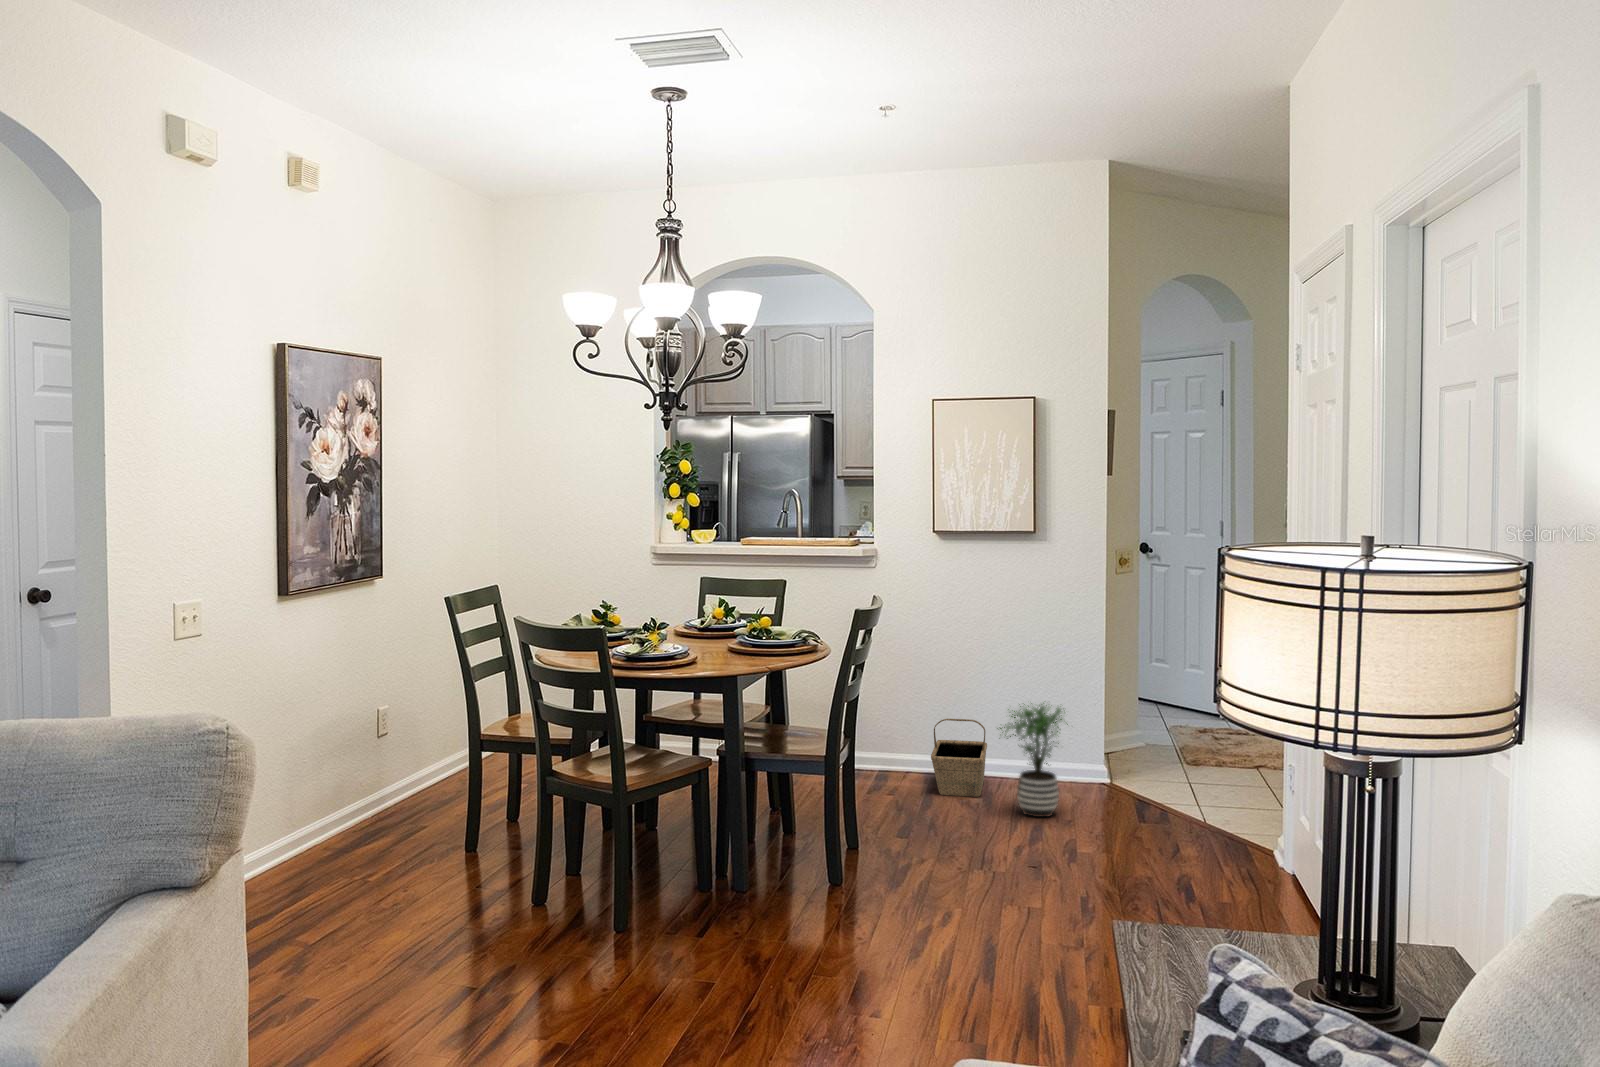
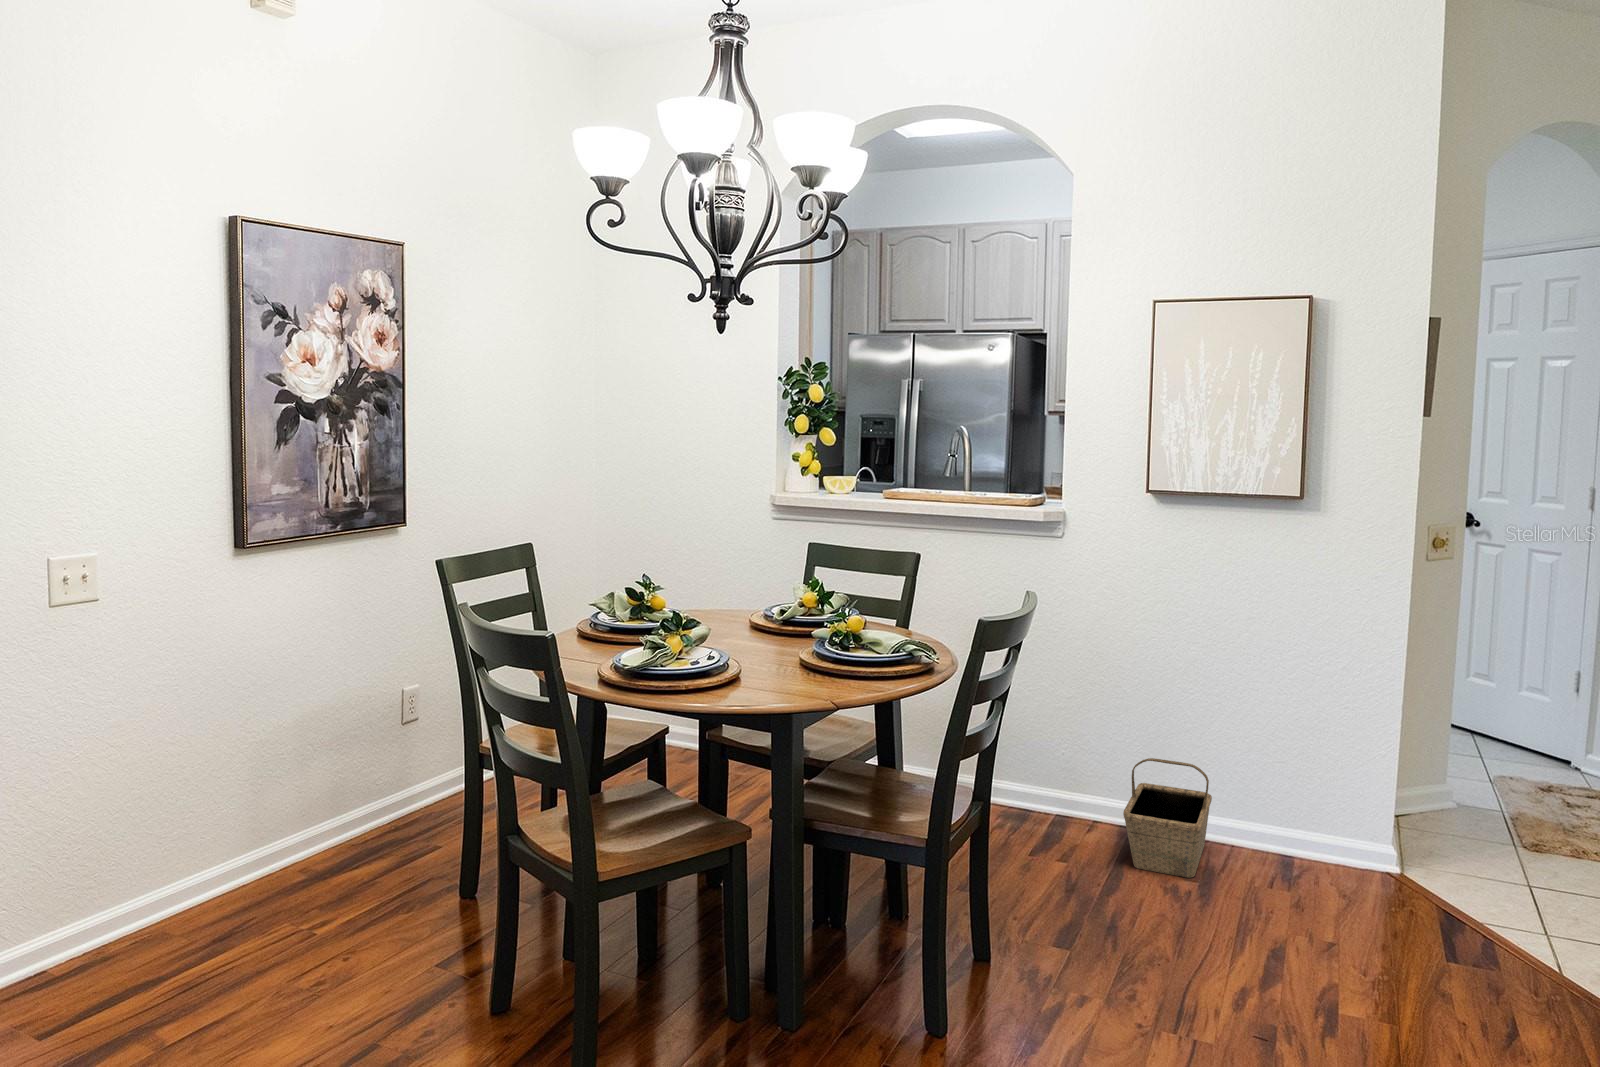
potted plant: present [997,703,1068,817] -> none [1218,751,1349,931]

